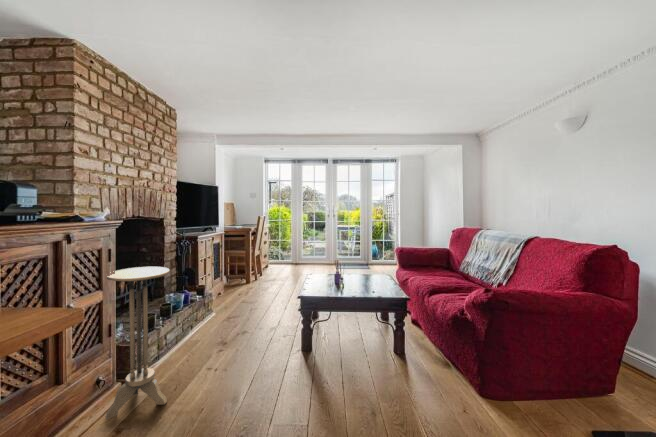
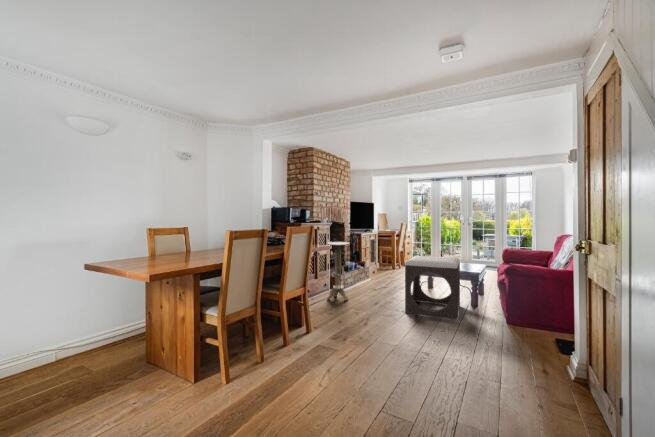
footstool: none [304,284,410,424] -> present [405,256,460,320]

